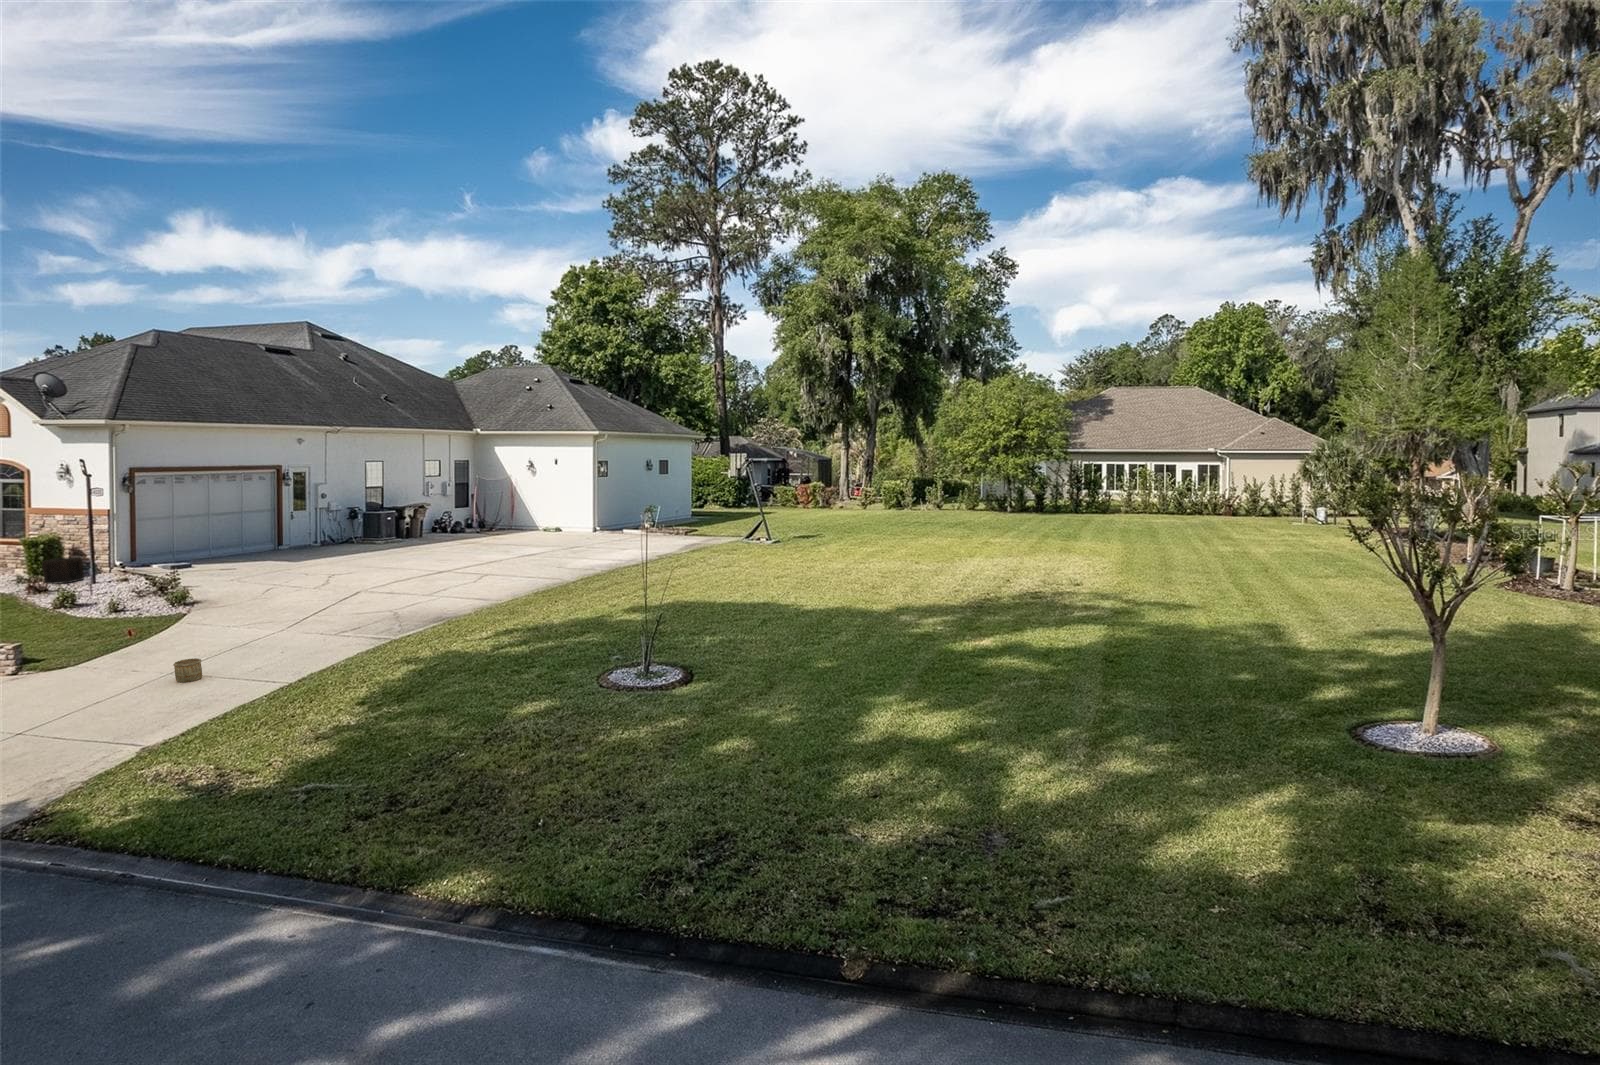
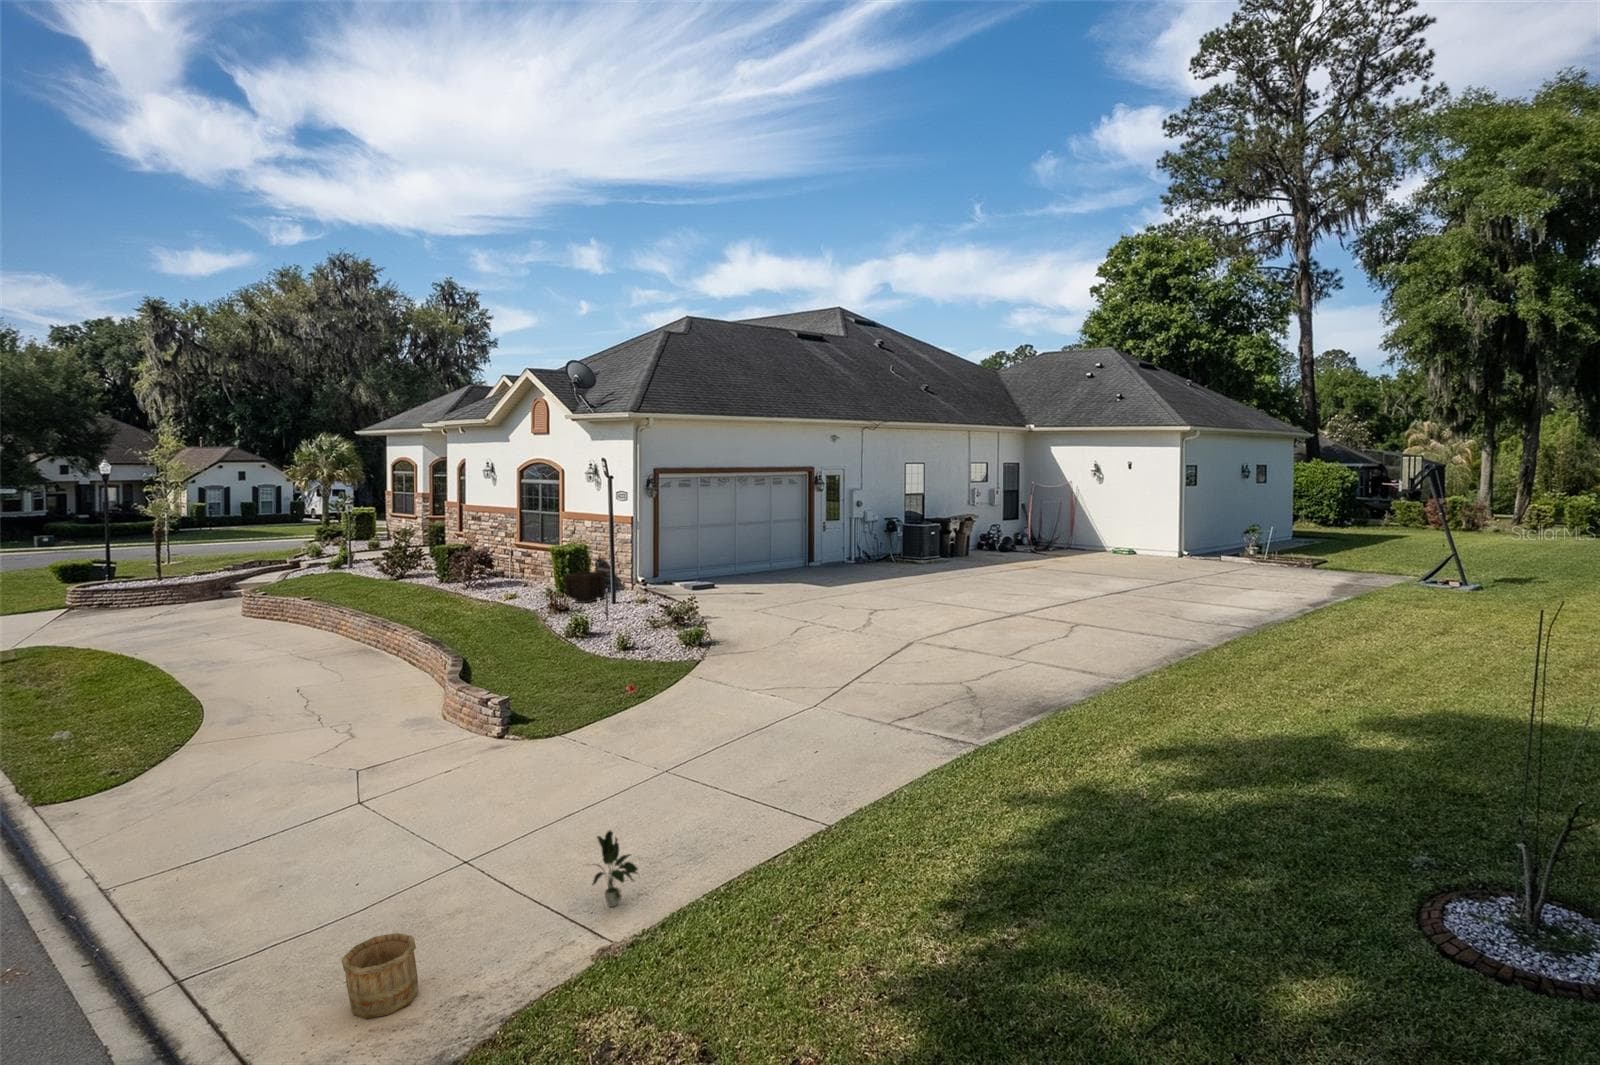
wooden bucket: present [173,658,202,682] -> present [341,933,418,1019]
potted plant: none [141,671,170,705] -> present [592,830,638,907]

